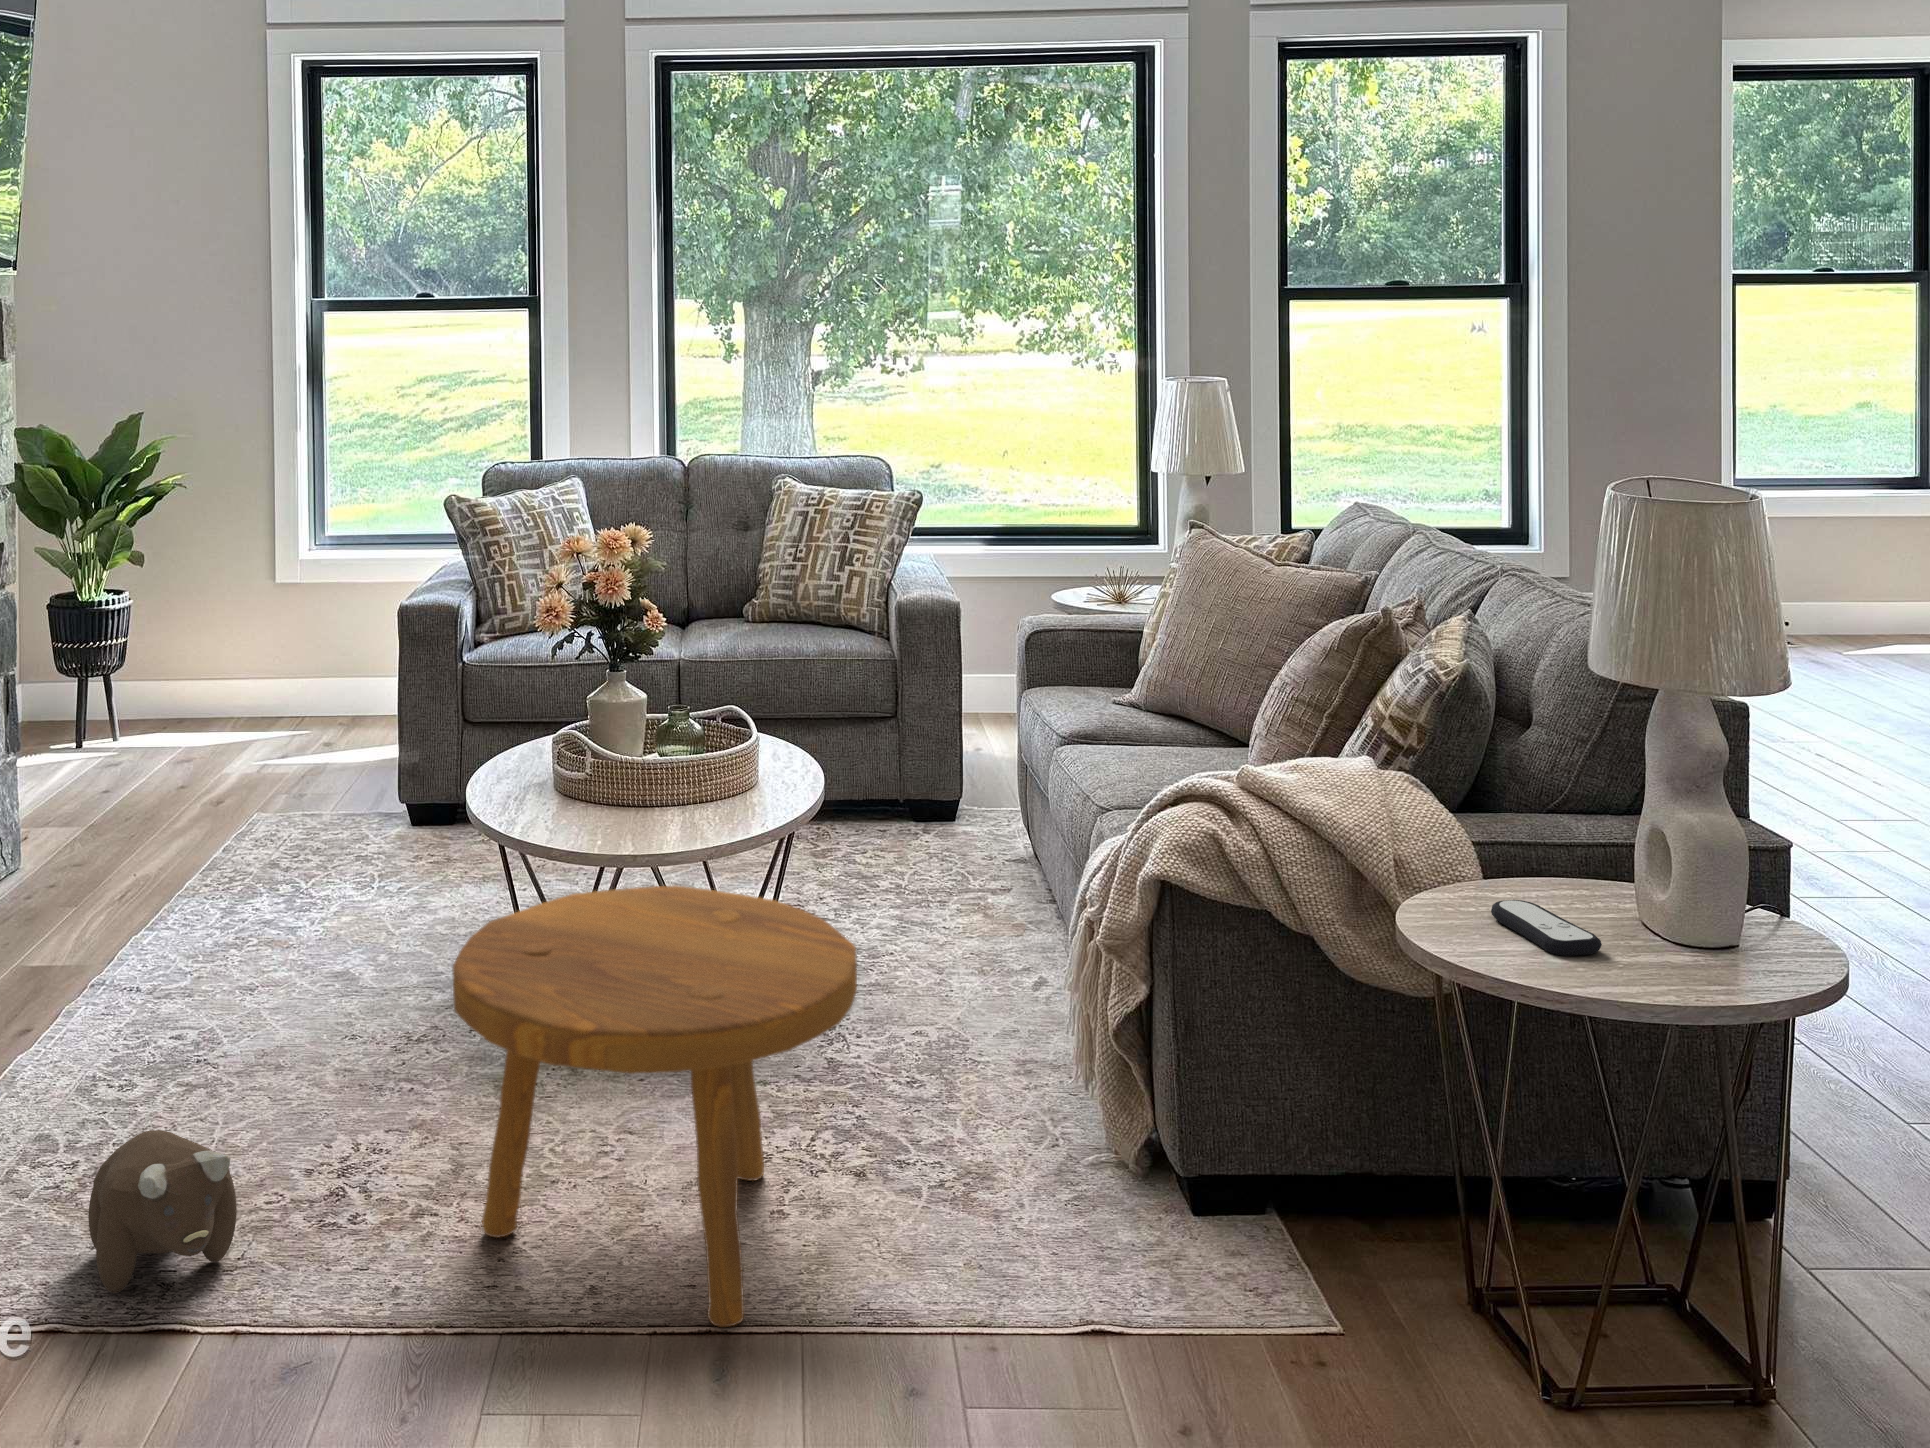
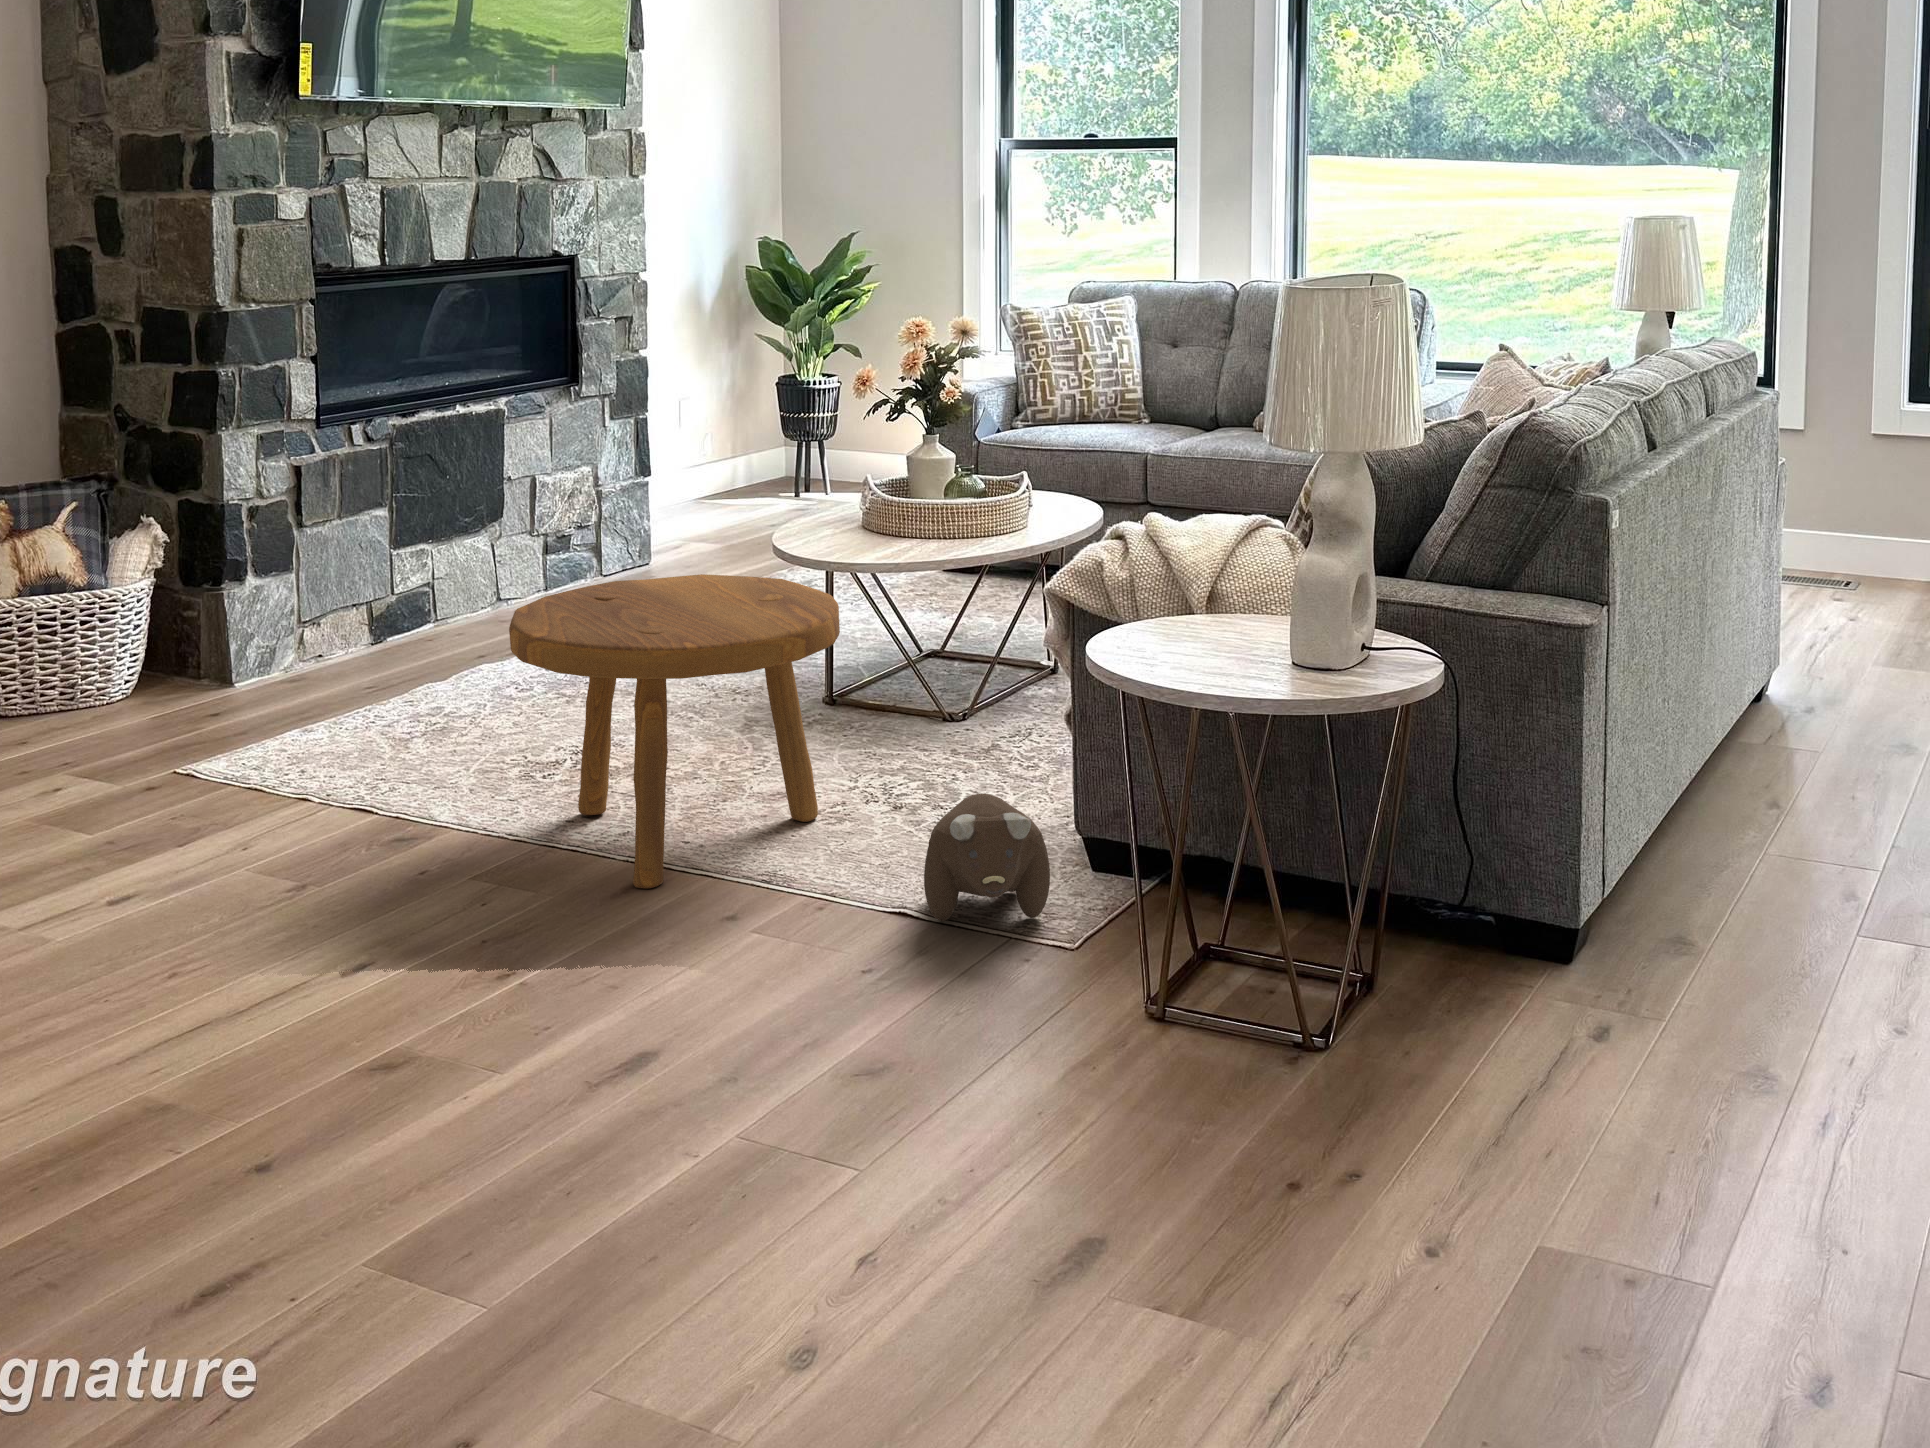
remote control: present [1491,900,1602,956] -> none [1187,624,1258,666]
plush toy: present [88,1130,237,1293] -> present [924,794,1050,921]

